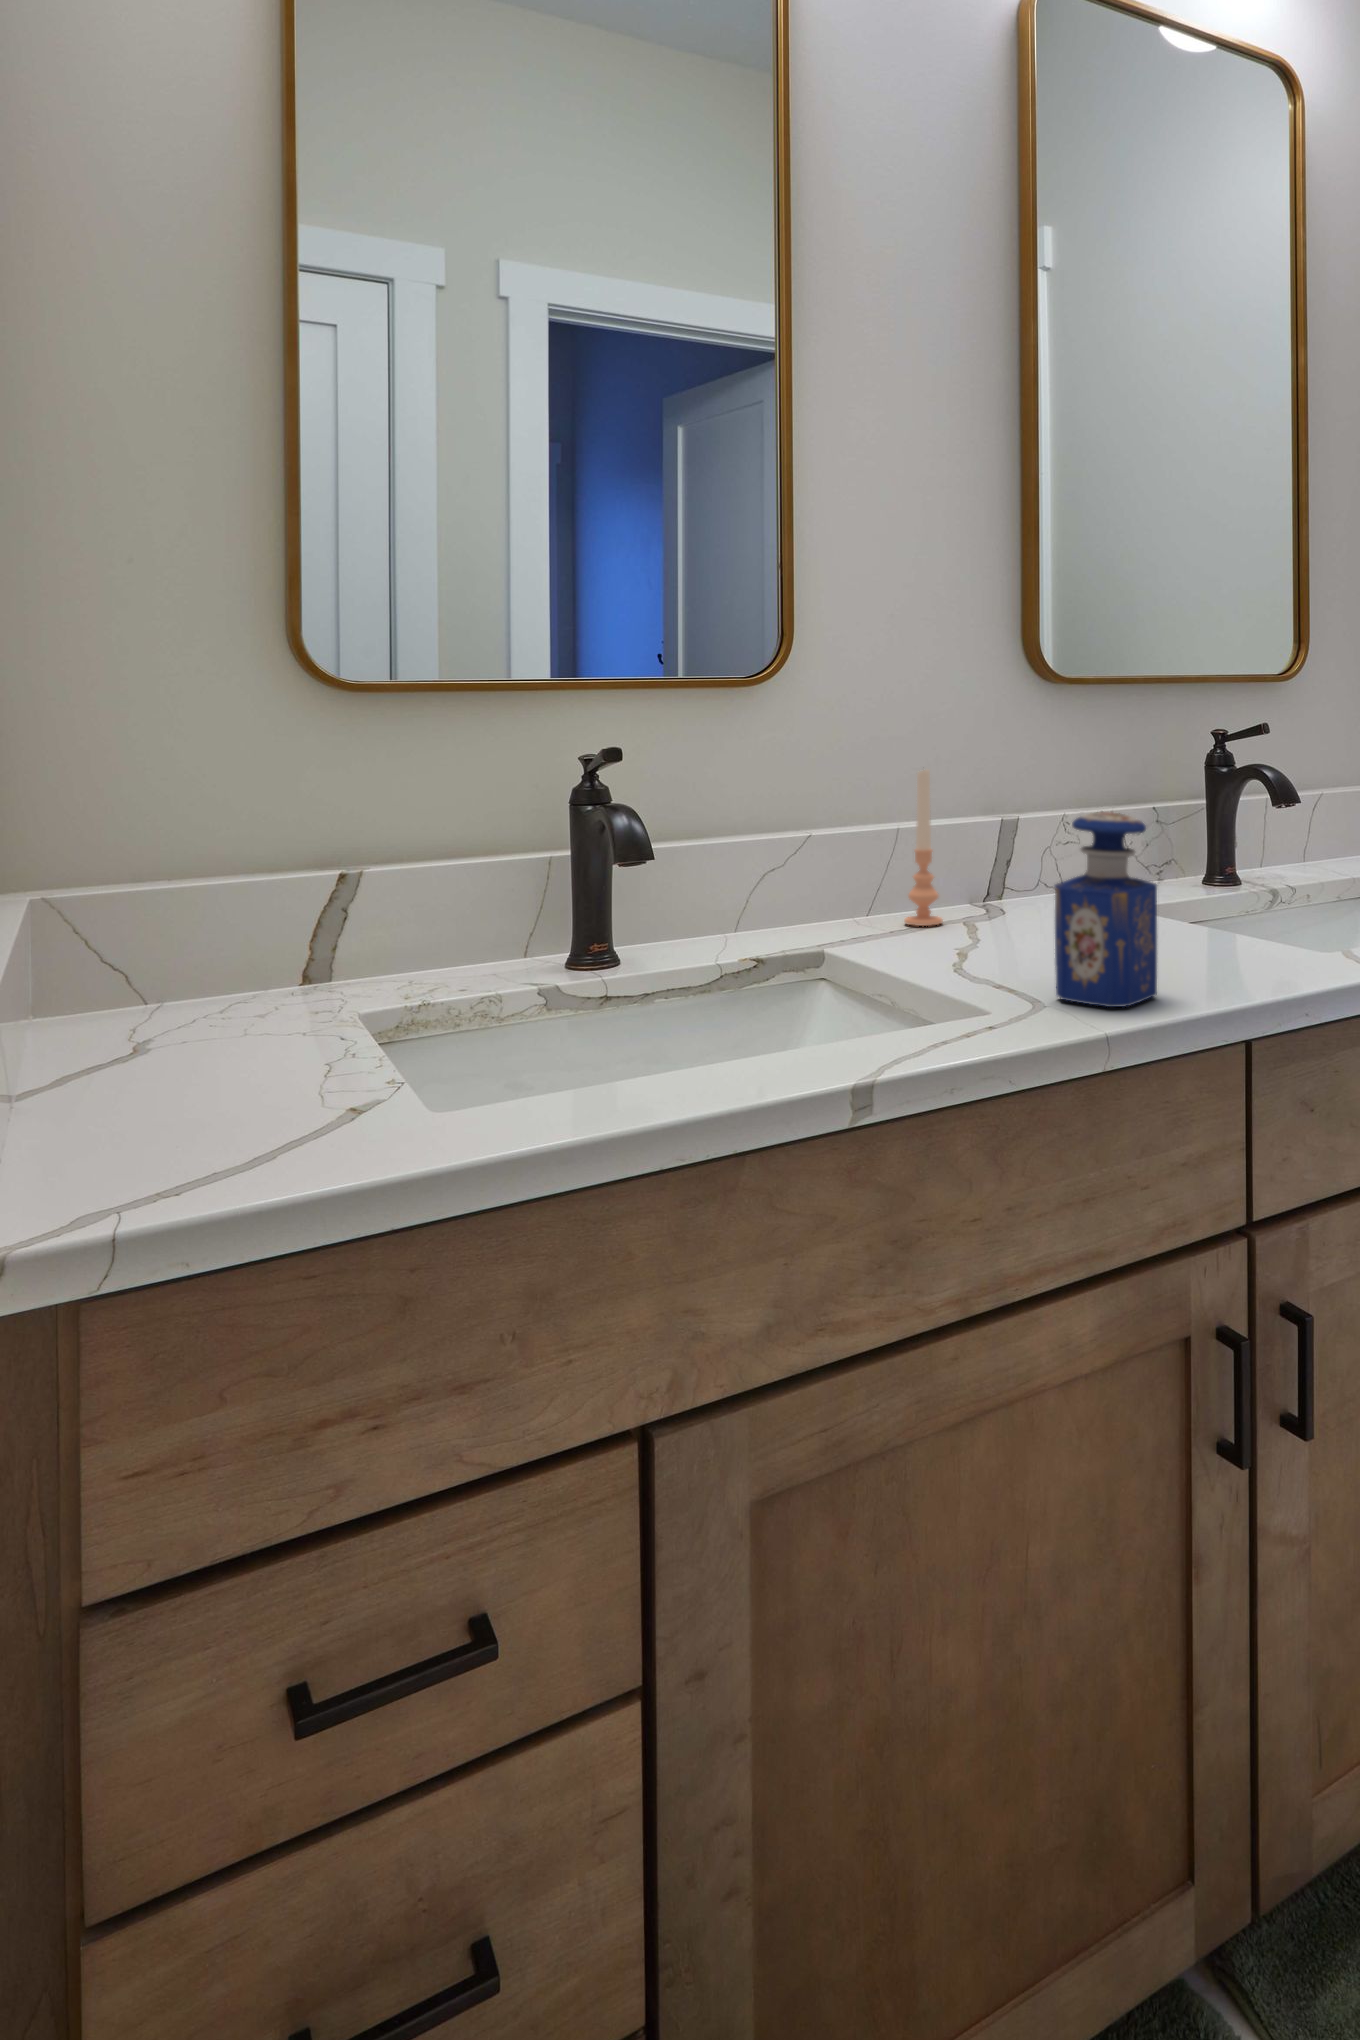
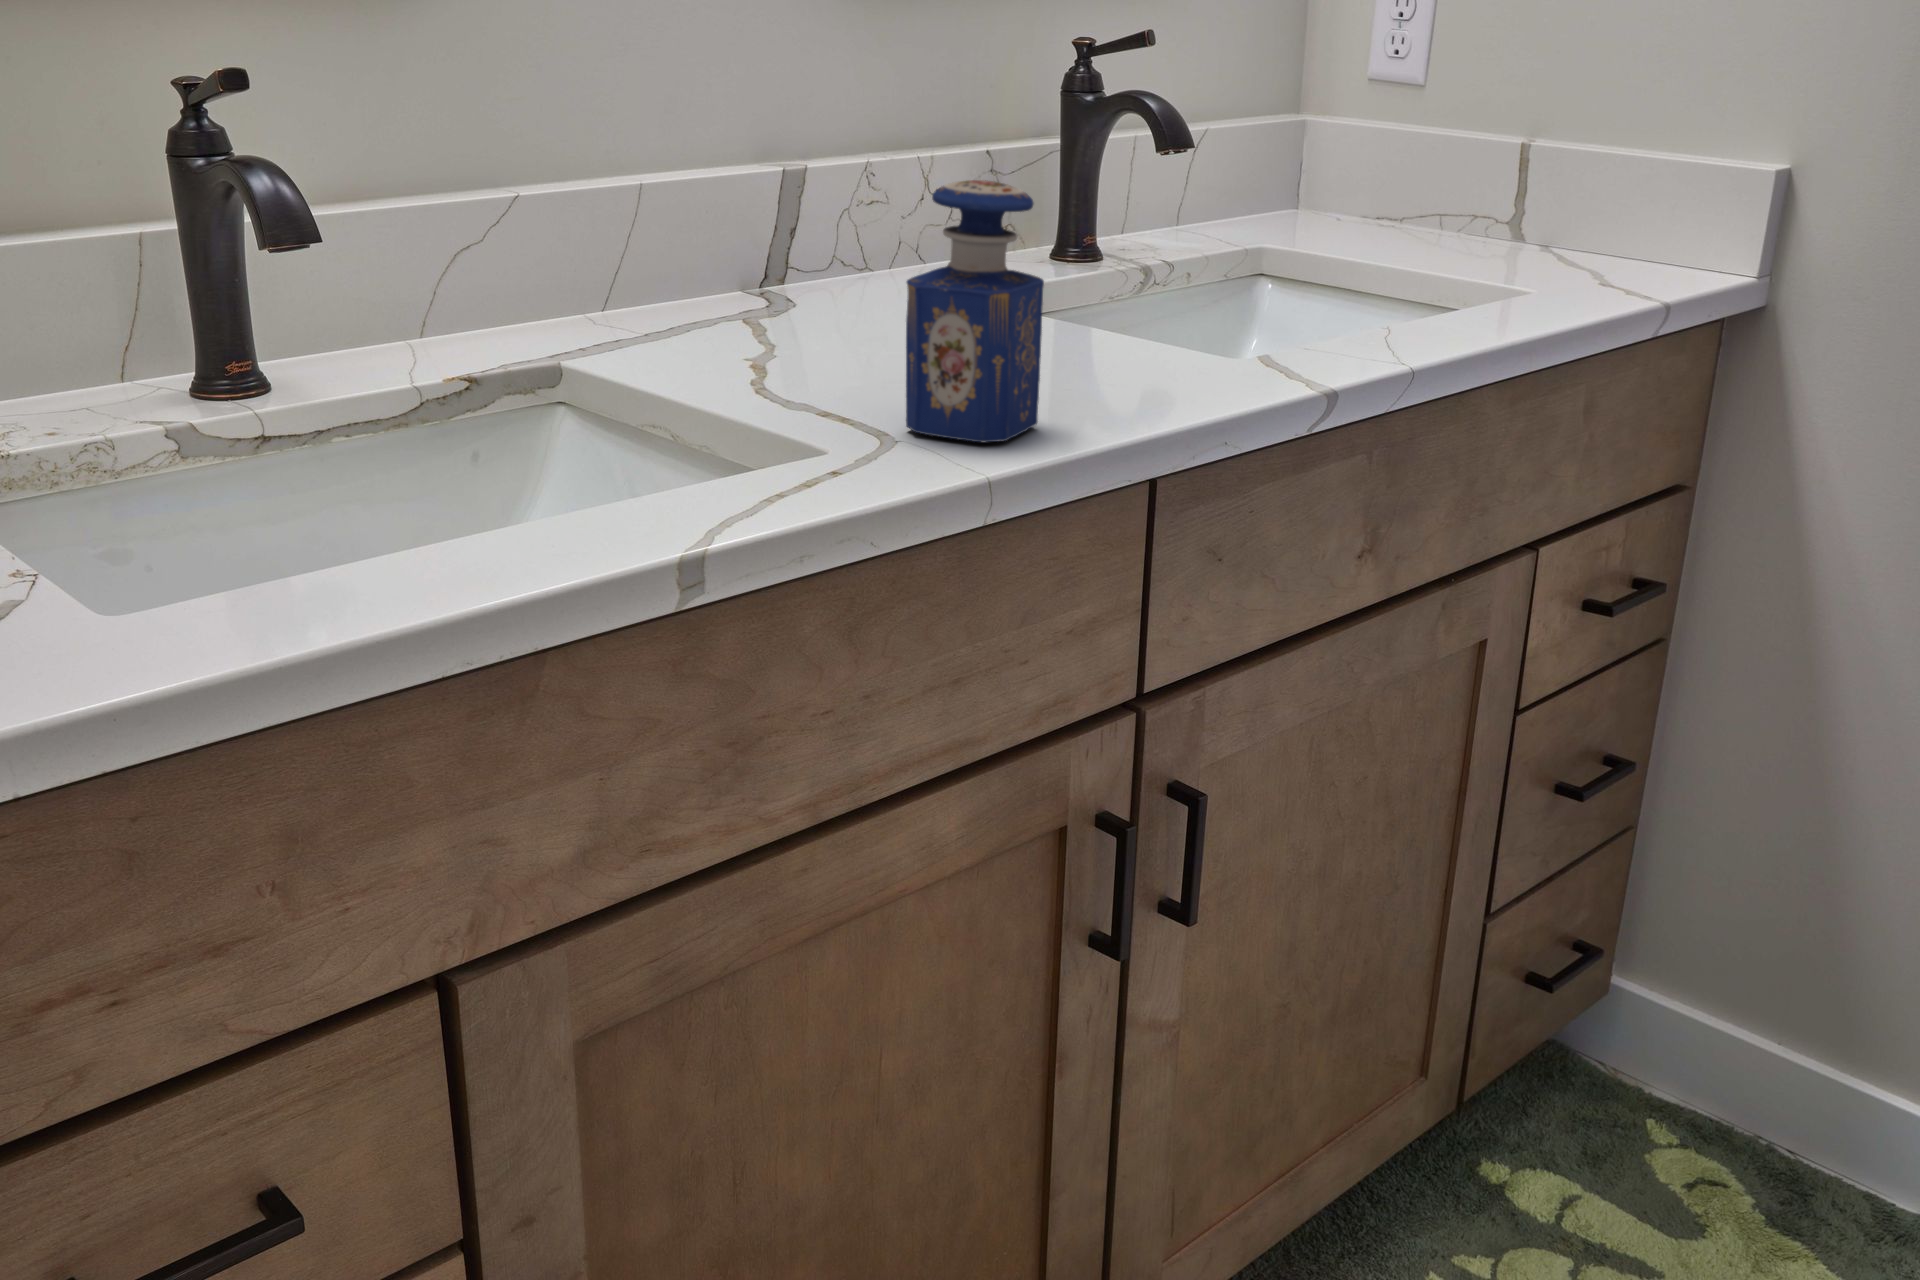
candle: present [904,770,943,926] -> none [660,95,714,321]

